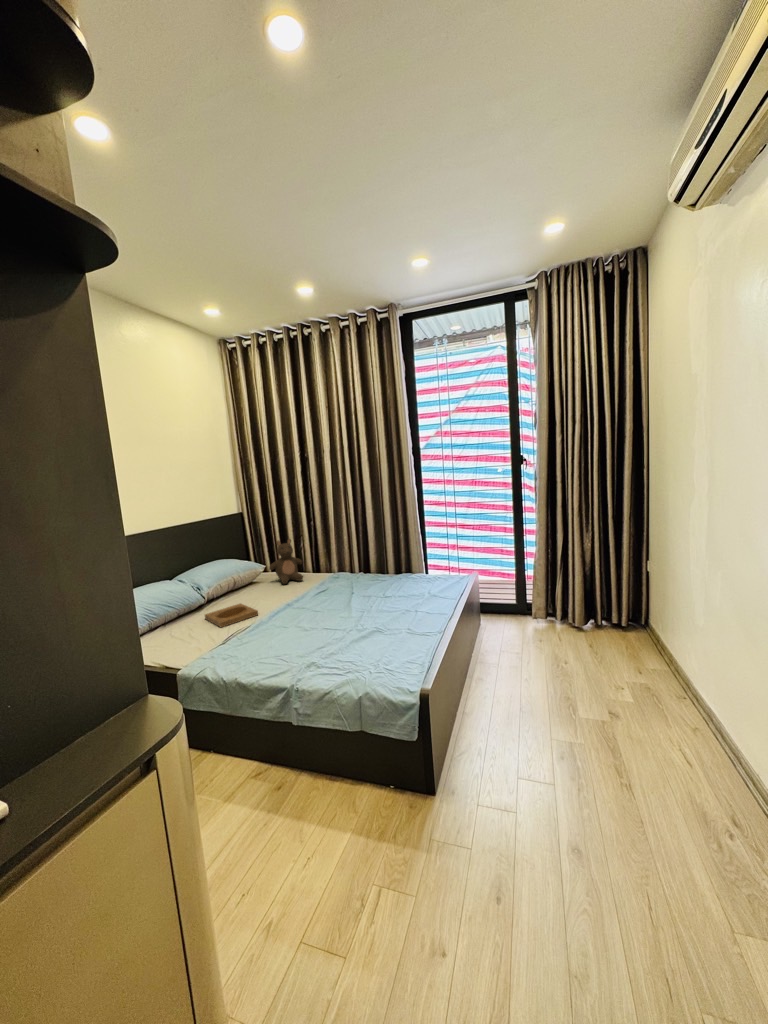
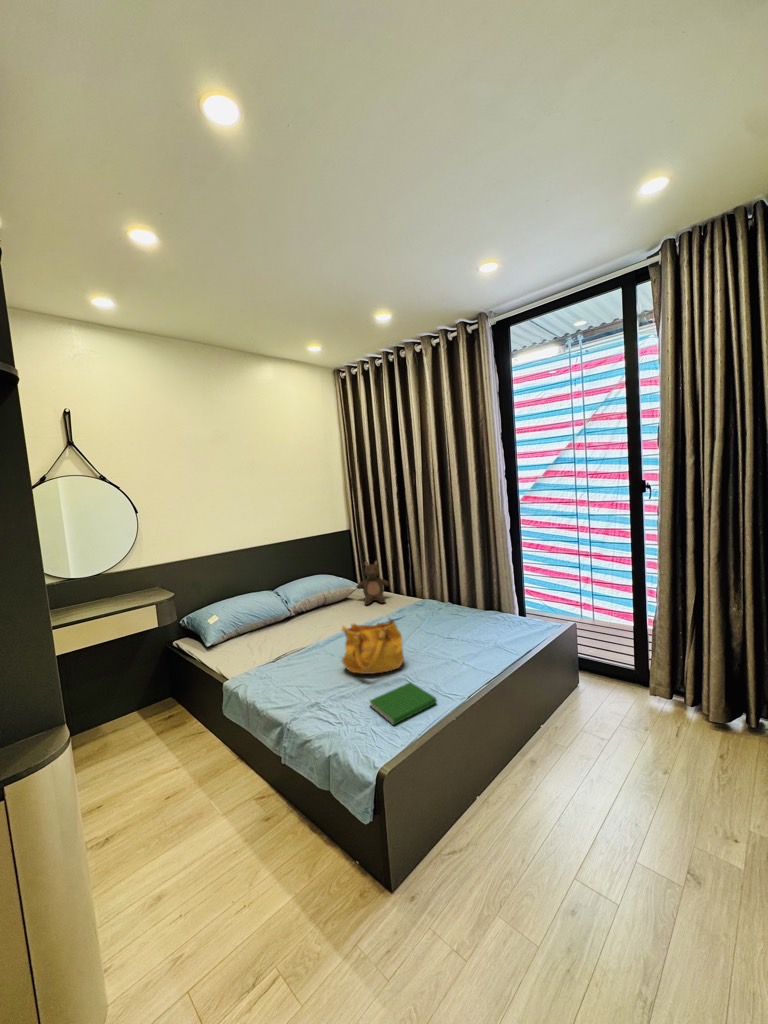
handbag: none [309,577,370,635] -> present [342,618,404,674]
tray: present [205,604,258,627] -> none [281,621,321,643]
hardcover book: none [366,629,424,661] -> present [370,683,437,725]

